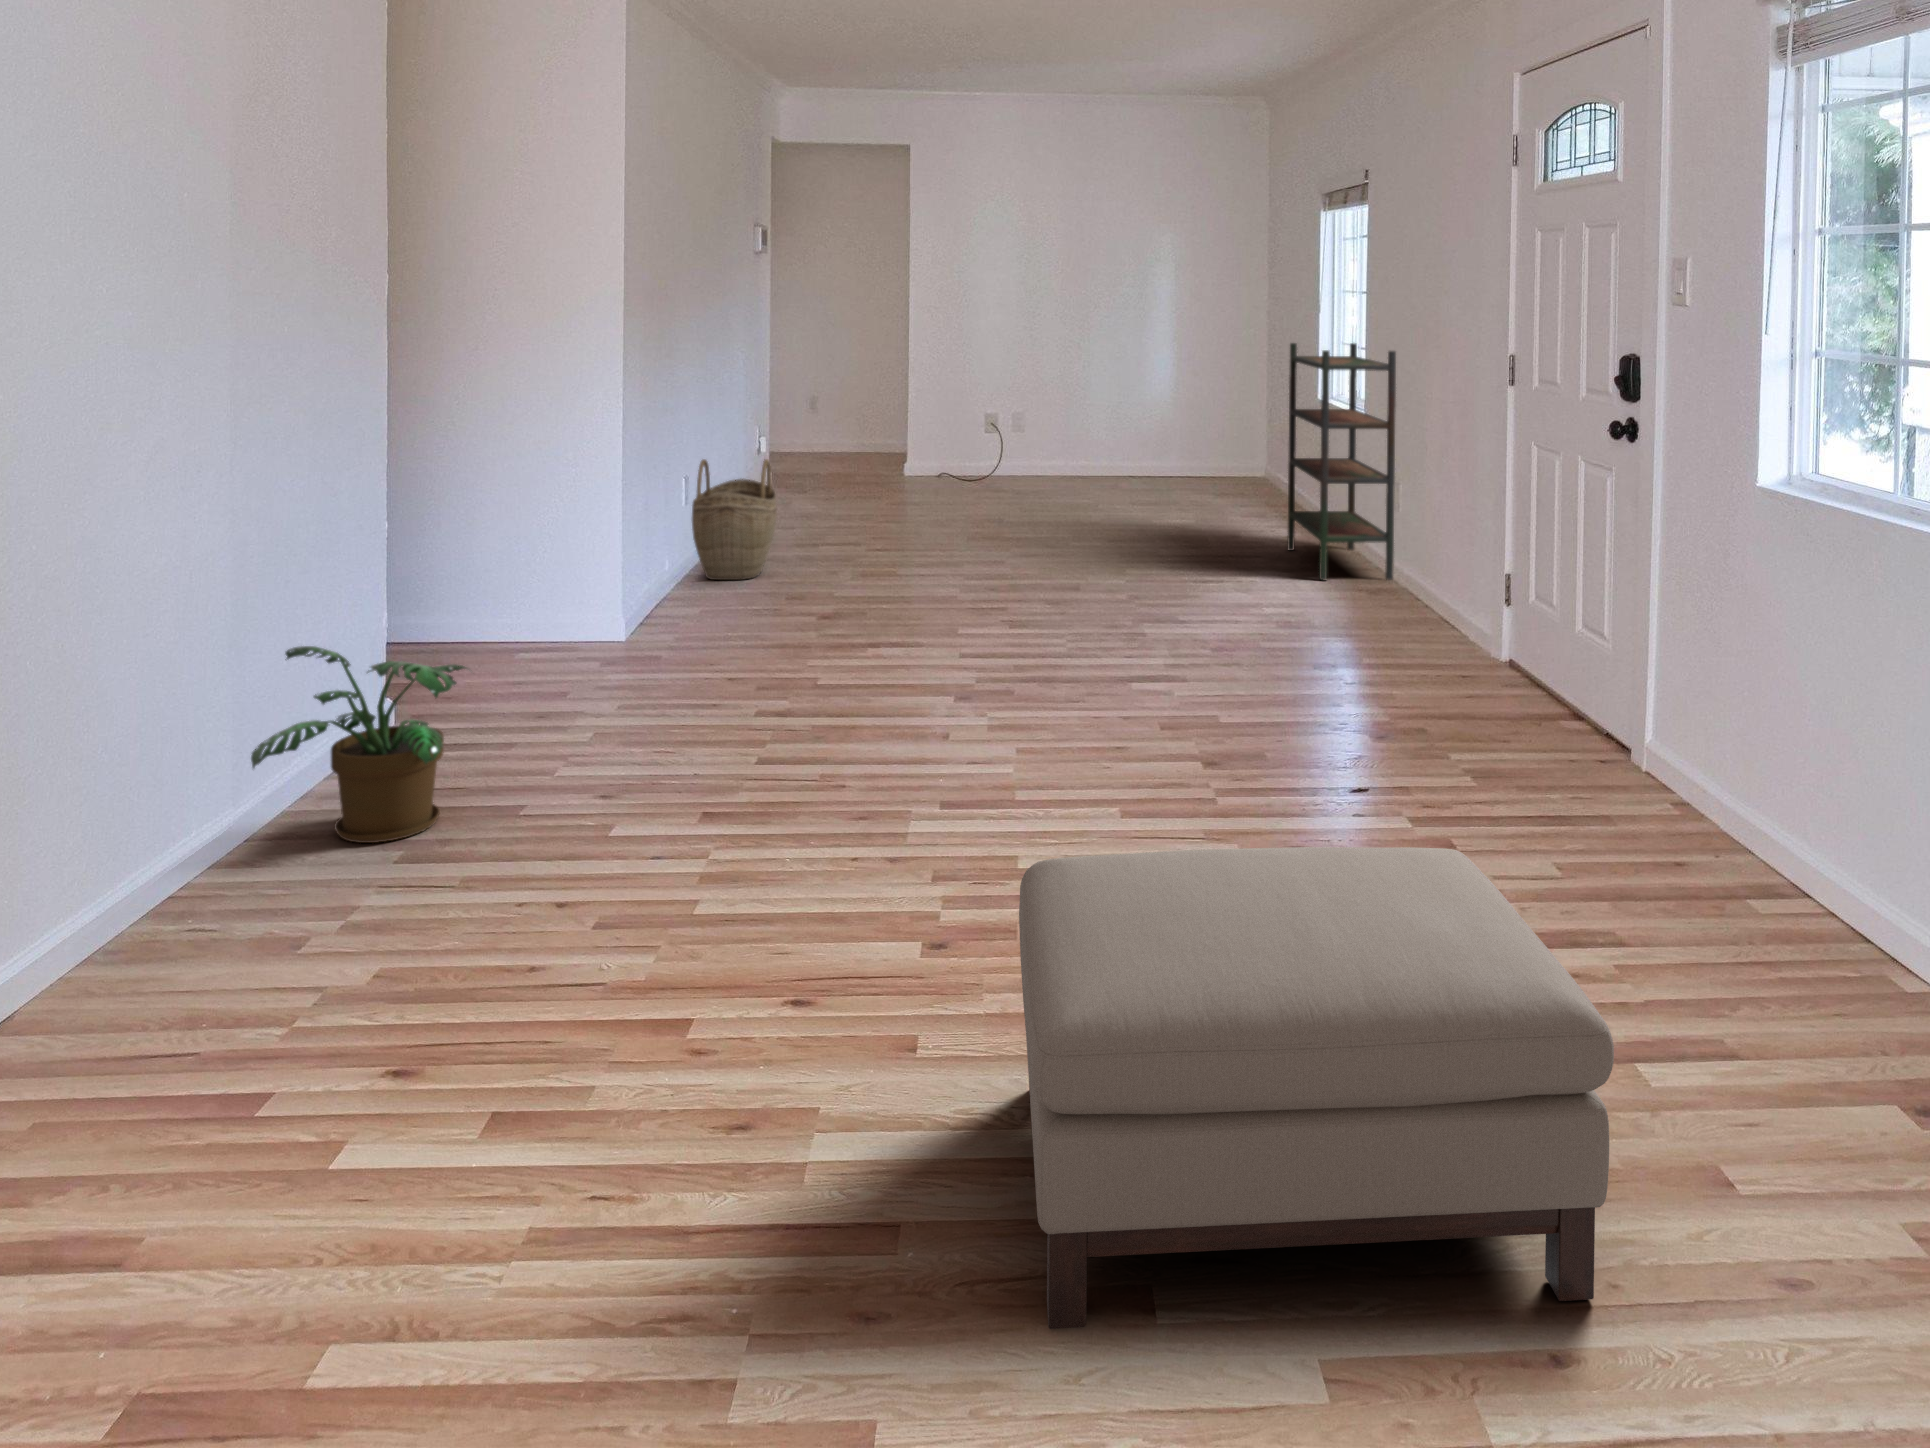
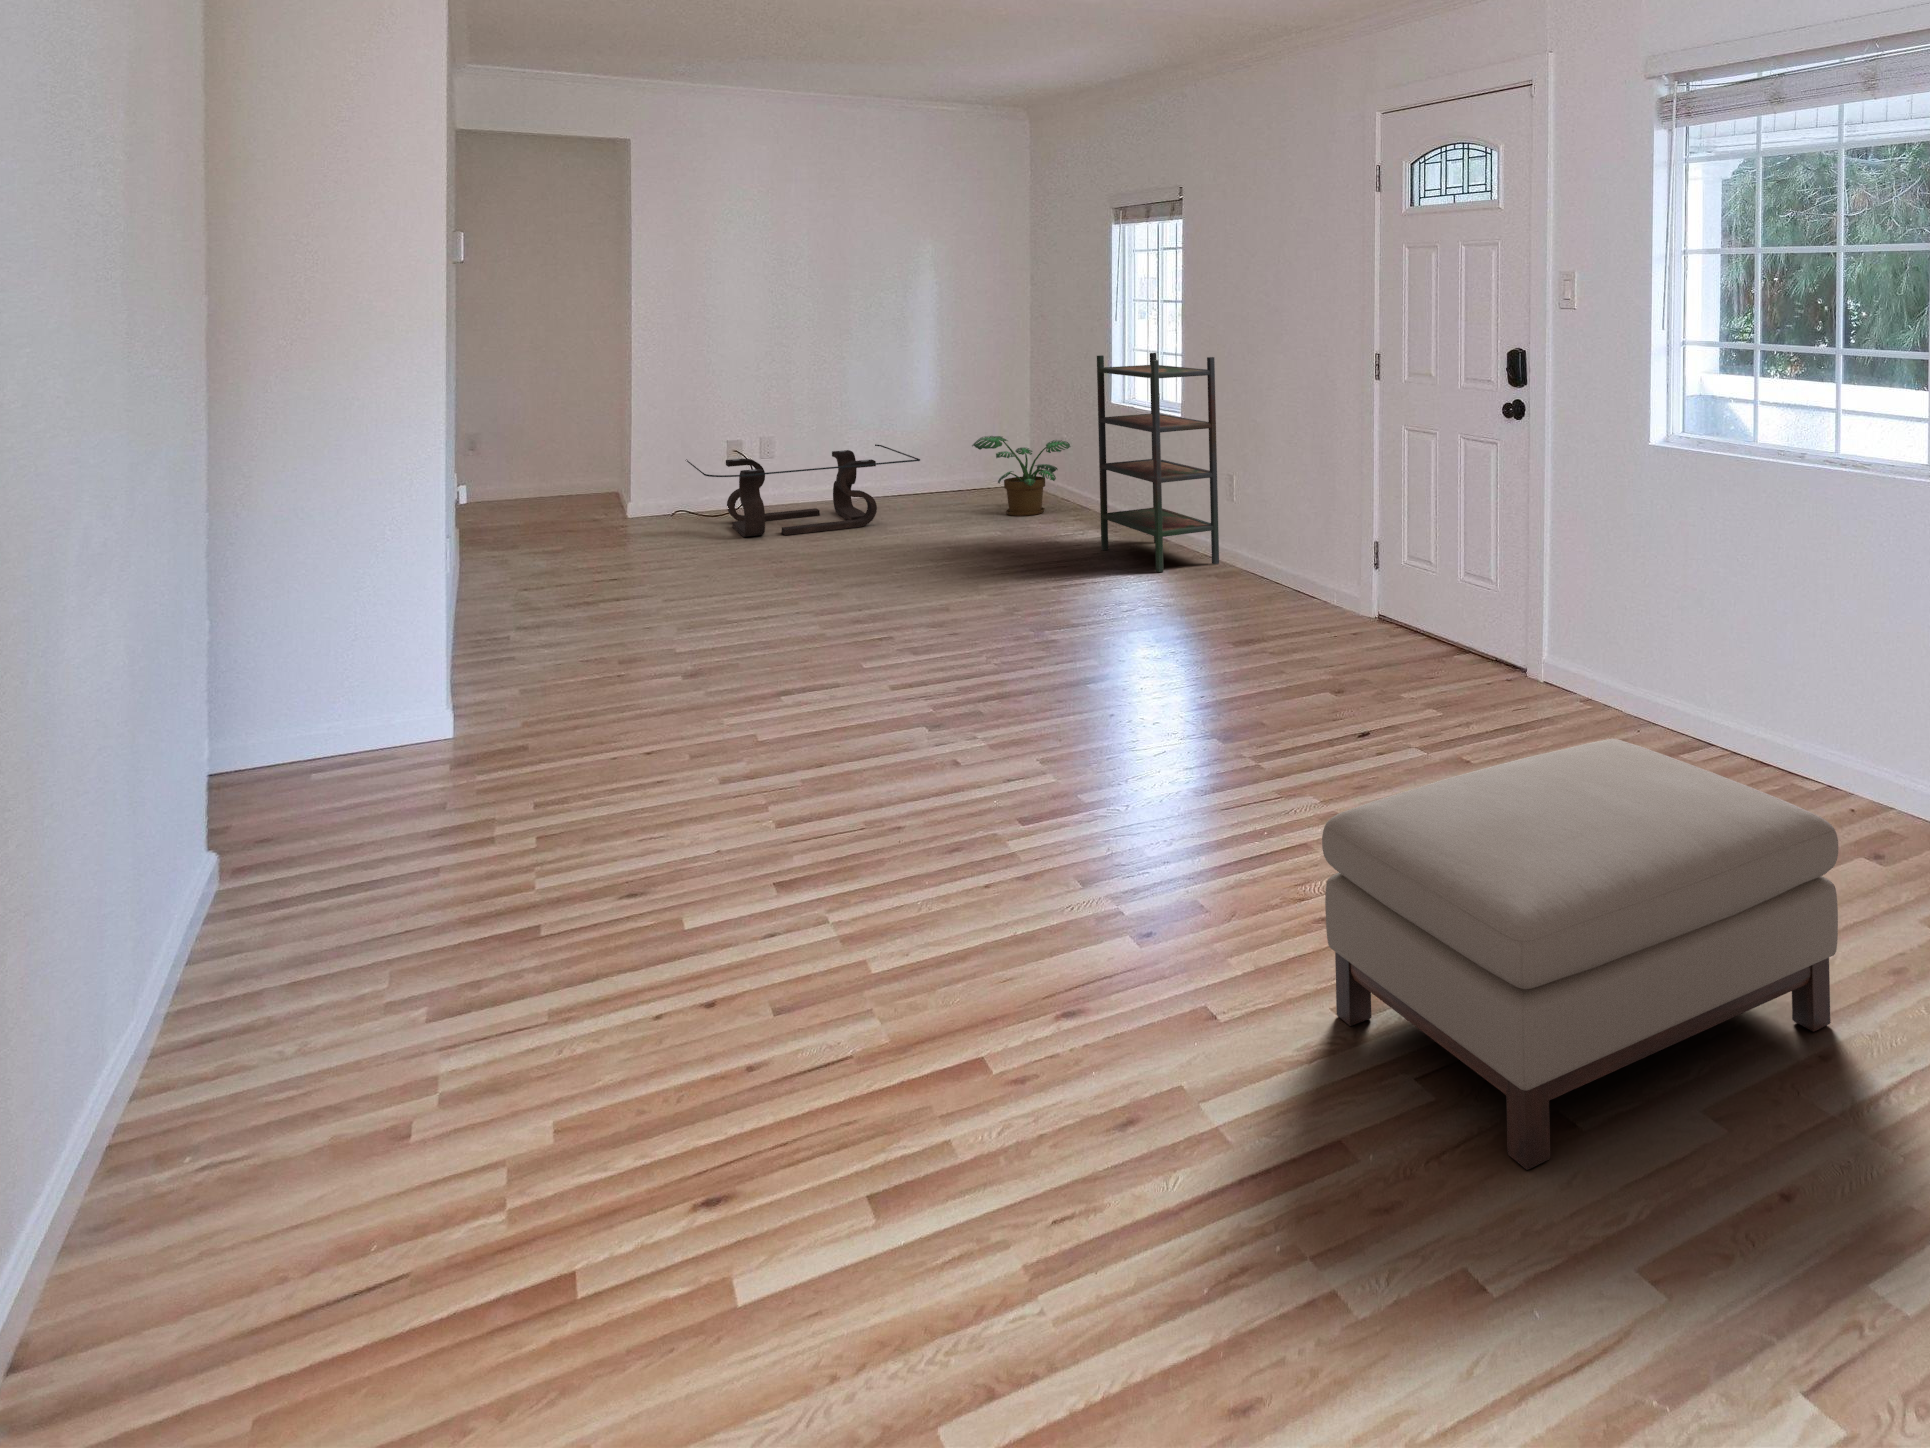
coffee table: none [952,418,1144,500] -> present [686,444,920,537]
woven basket: present [692,459,777,580] -> none [469,517,576,660]
potted plant: present [251,646,470,843] -> present [972,436,1071,516]

